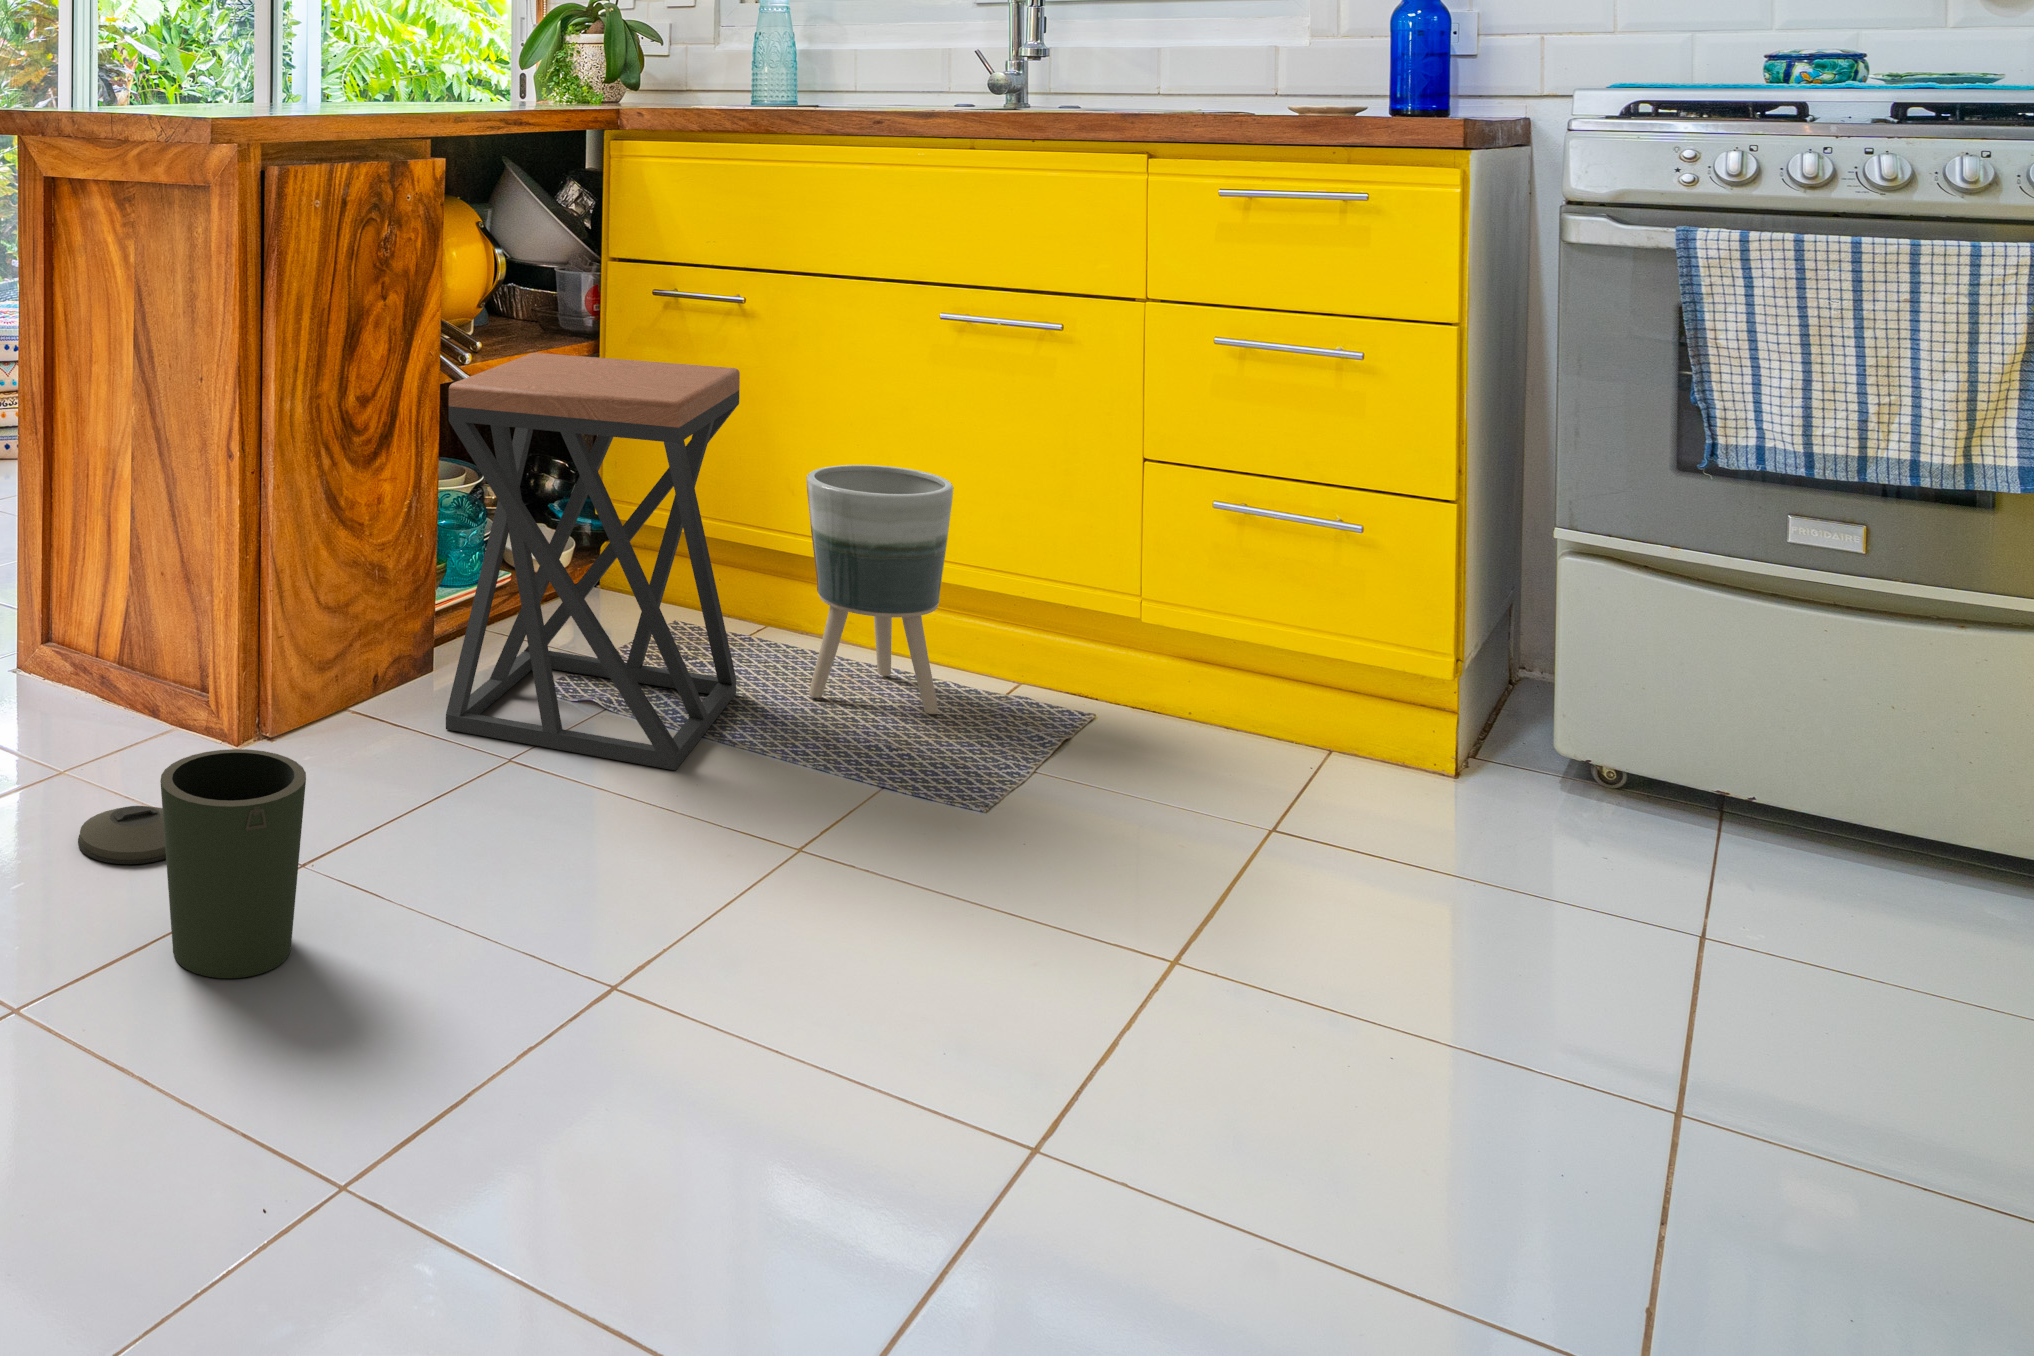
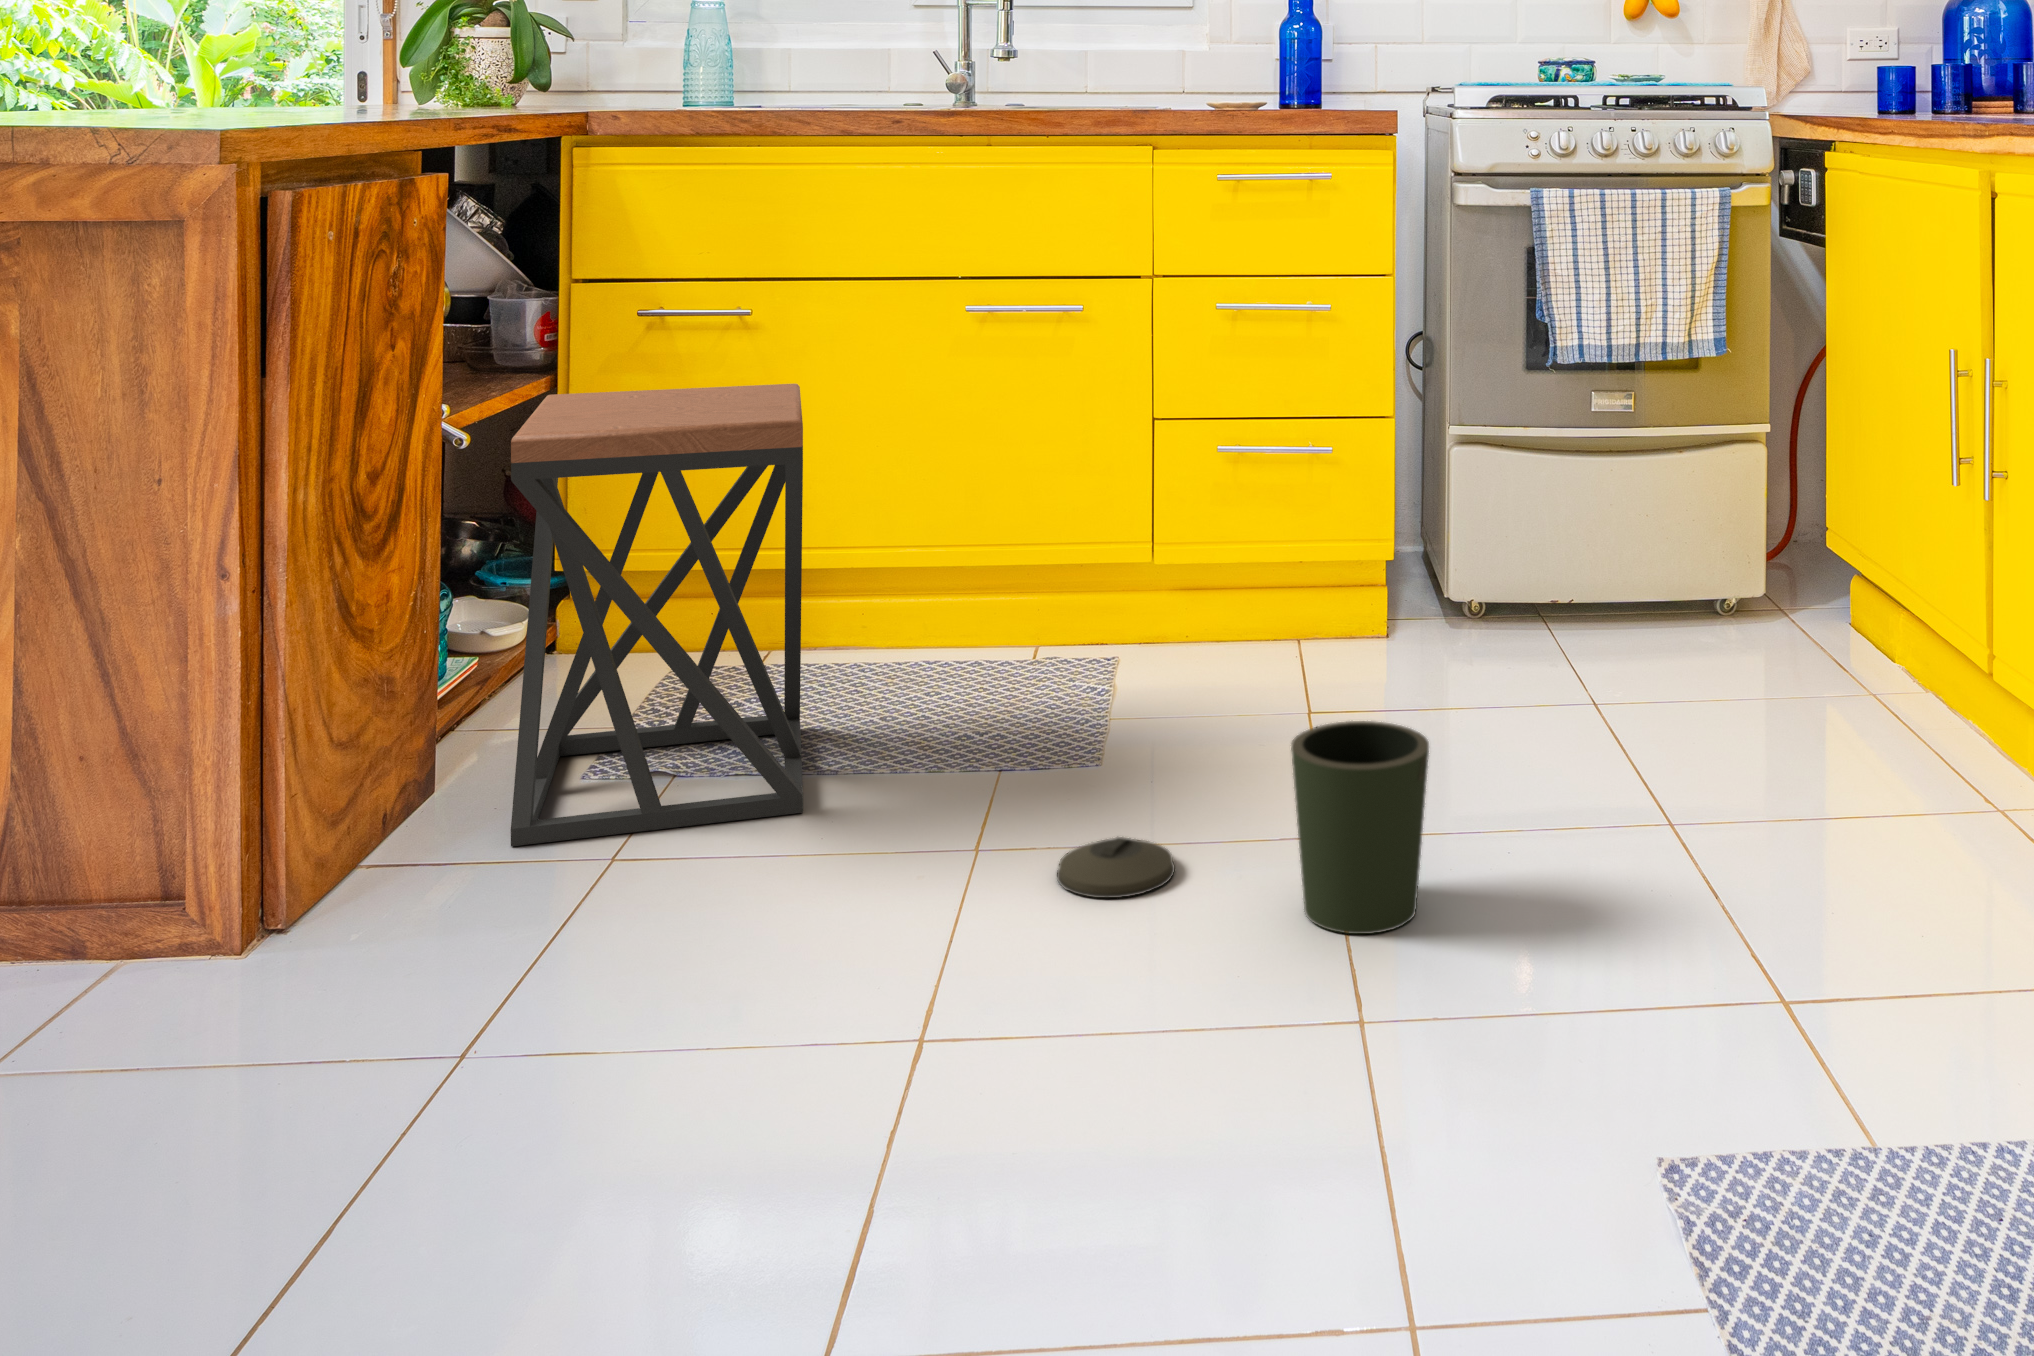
planter: present [806,465,954,714] -> none [858,465,1004,711]
trash can: present [78,749,306,978] -> present [1057,721,1429,934]

